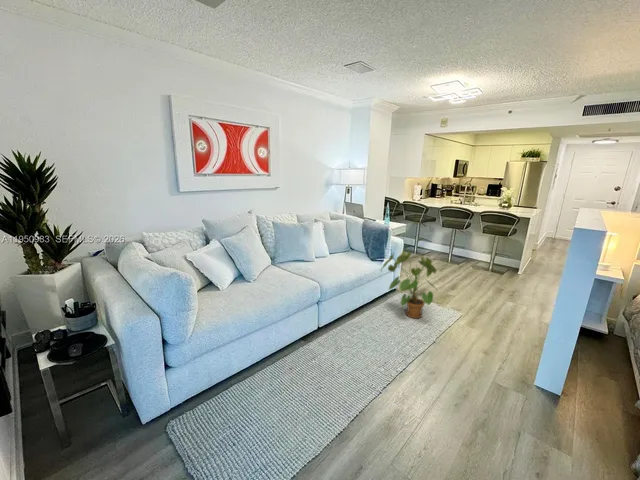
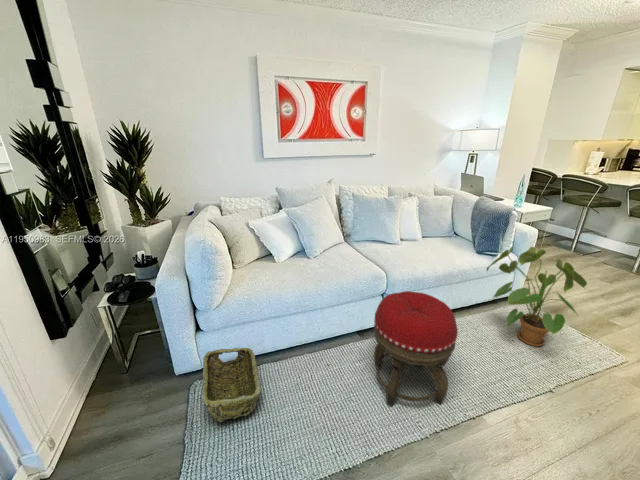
footstool: none [325,292,386,383] -> present [374,291,458,406]
woven basket: none [178,374,252,444] -> present [202,348,261,422]

